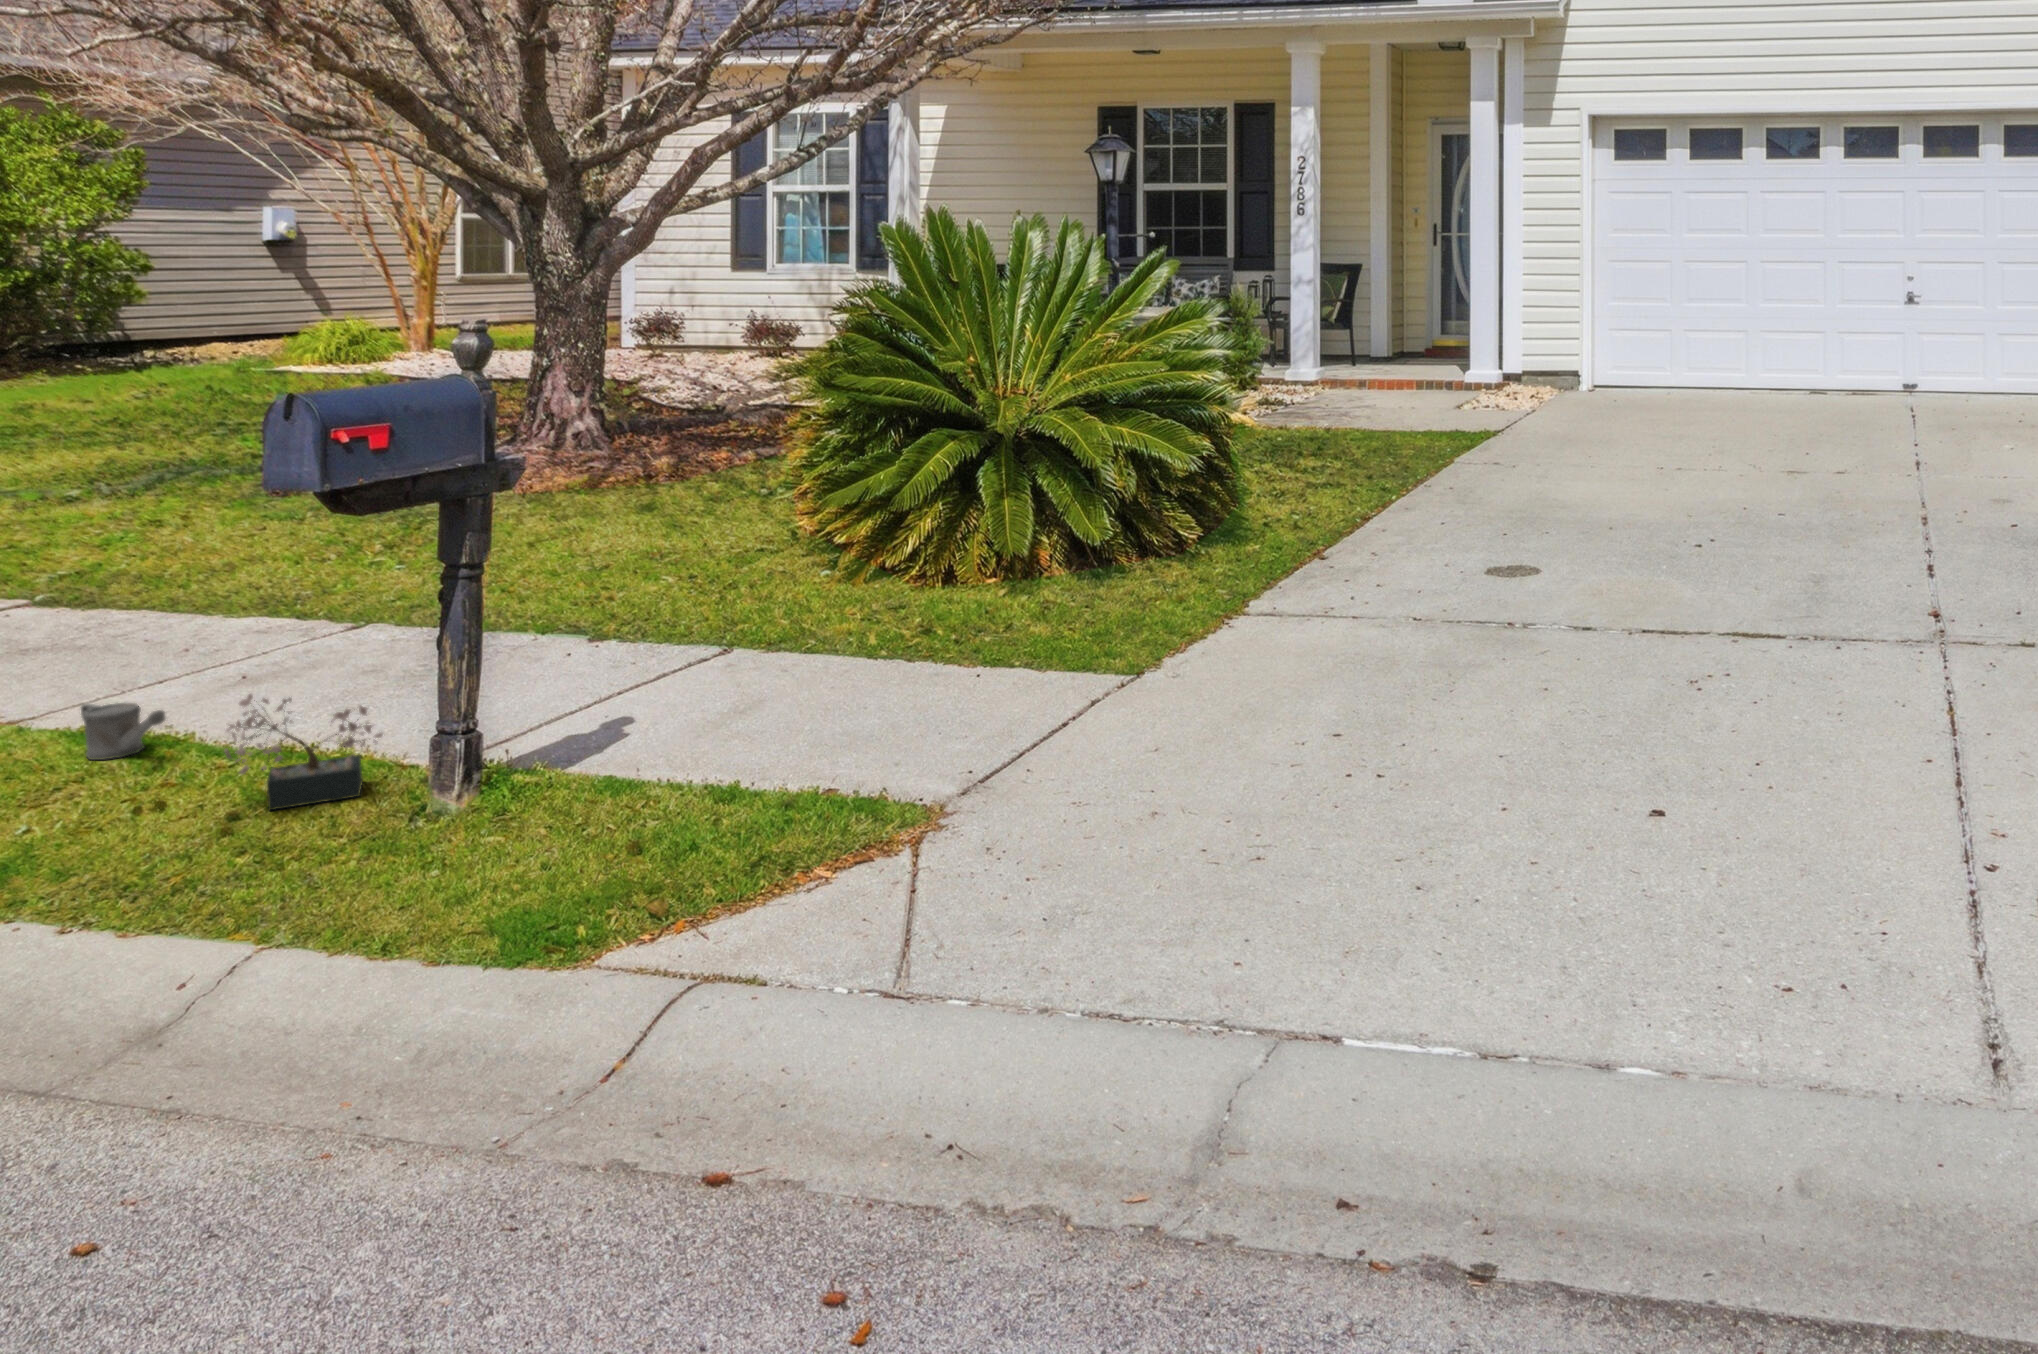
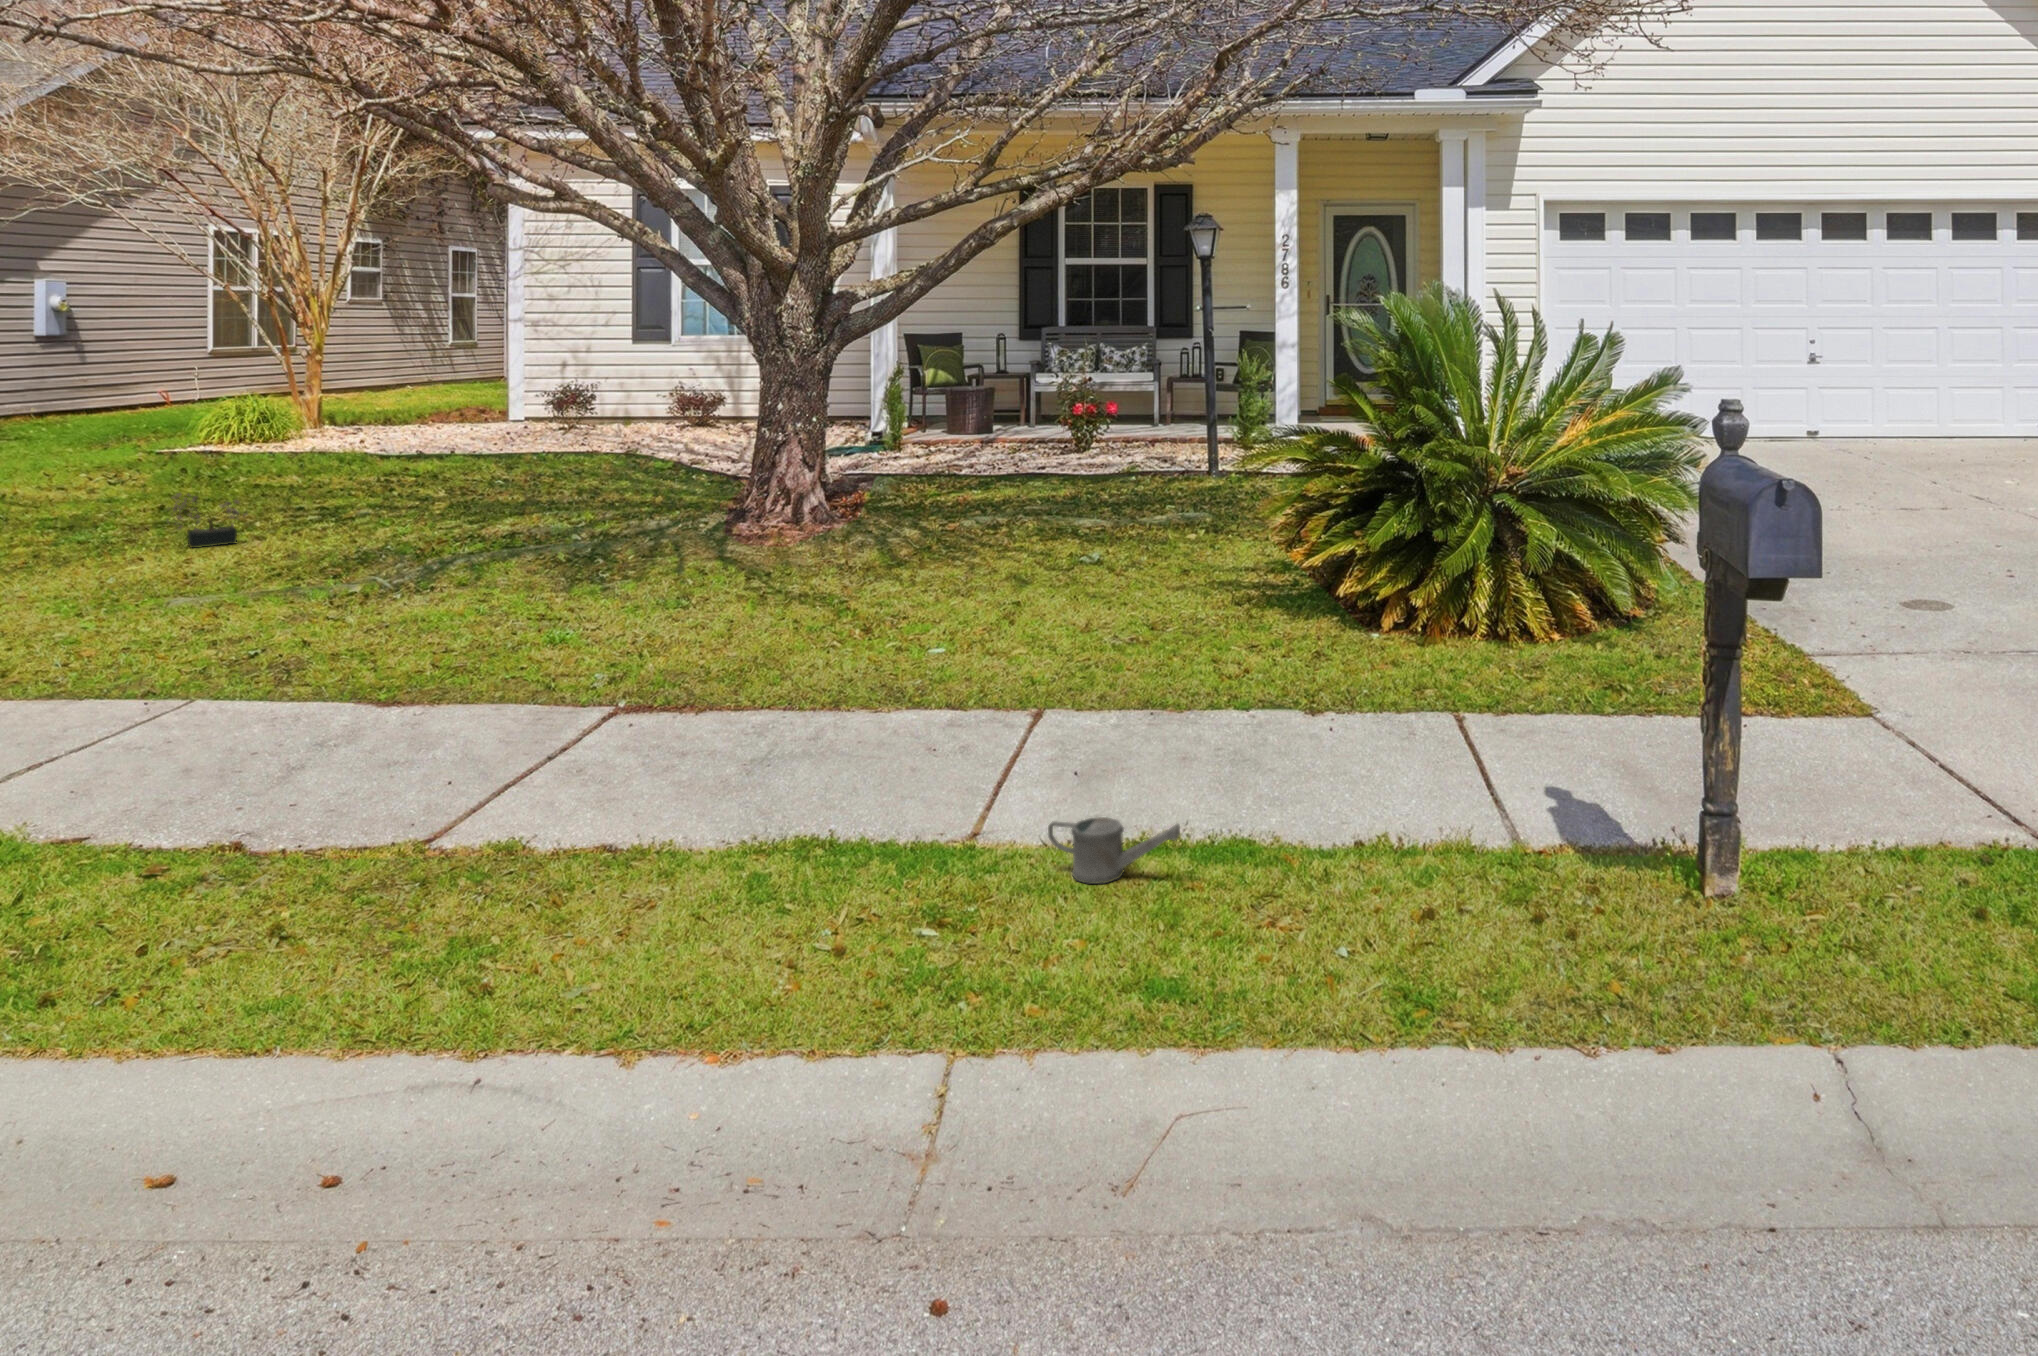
decorative plant: present [225,694,383,810] -> present [173,493,246,548]

